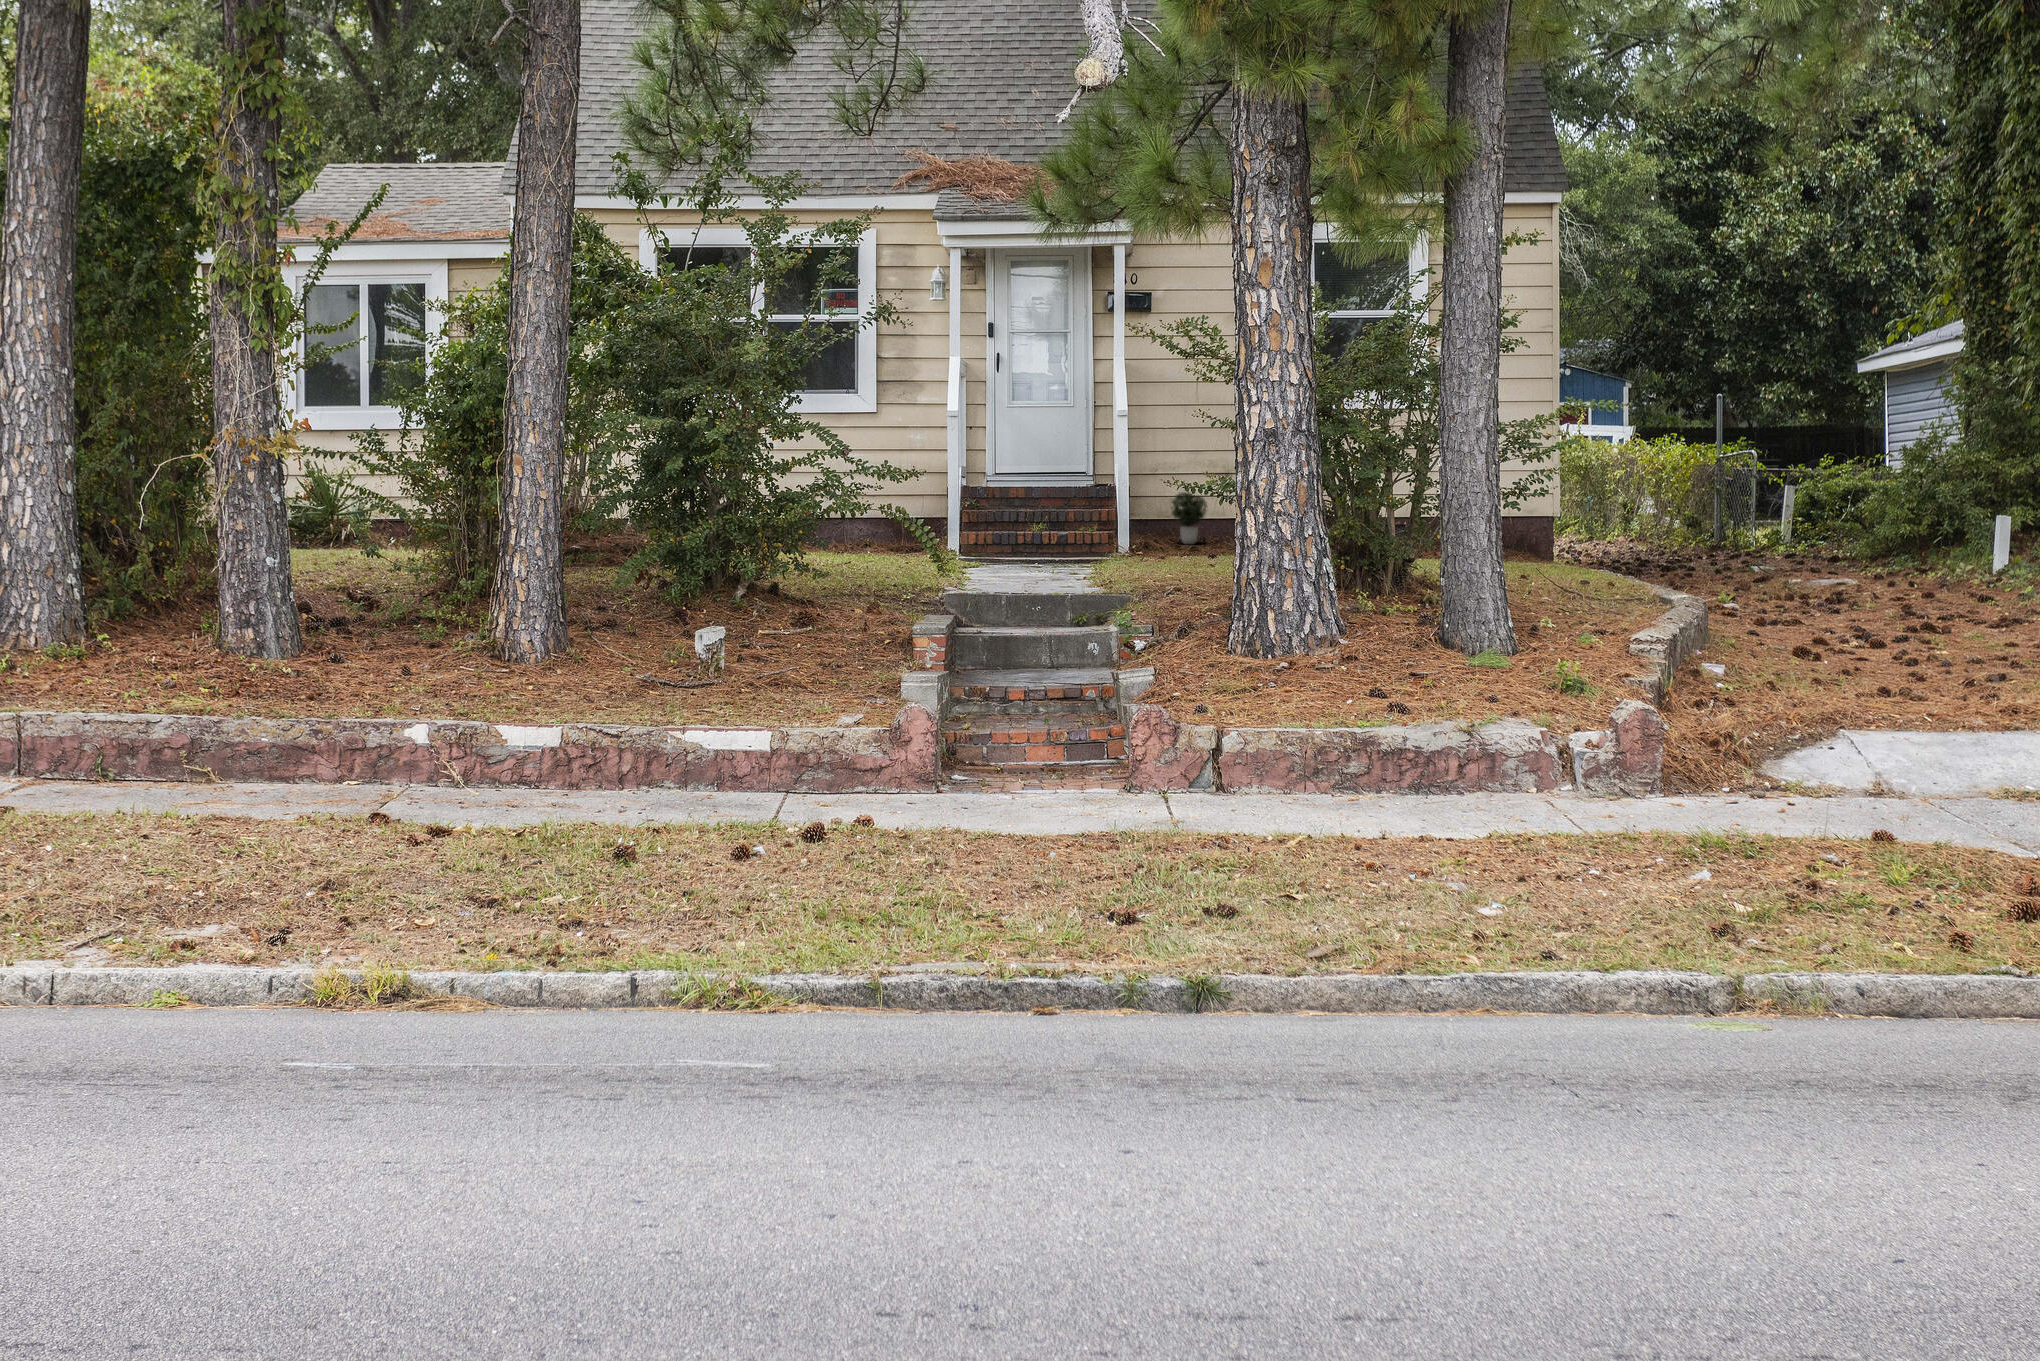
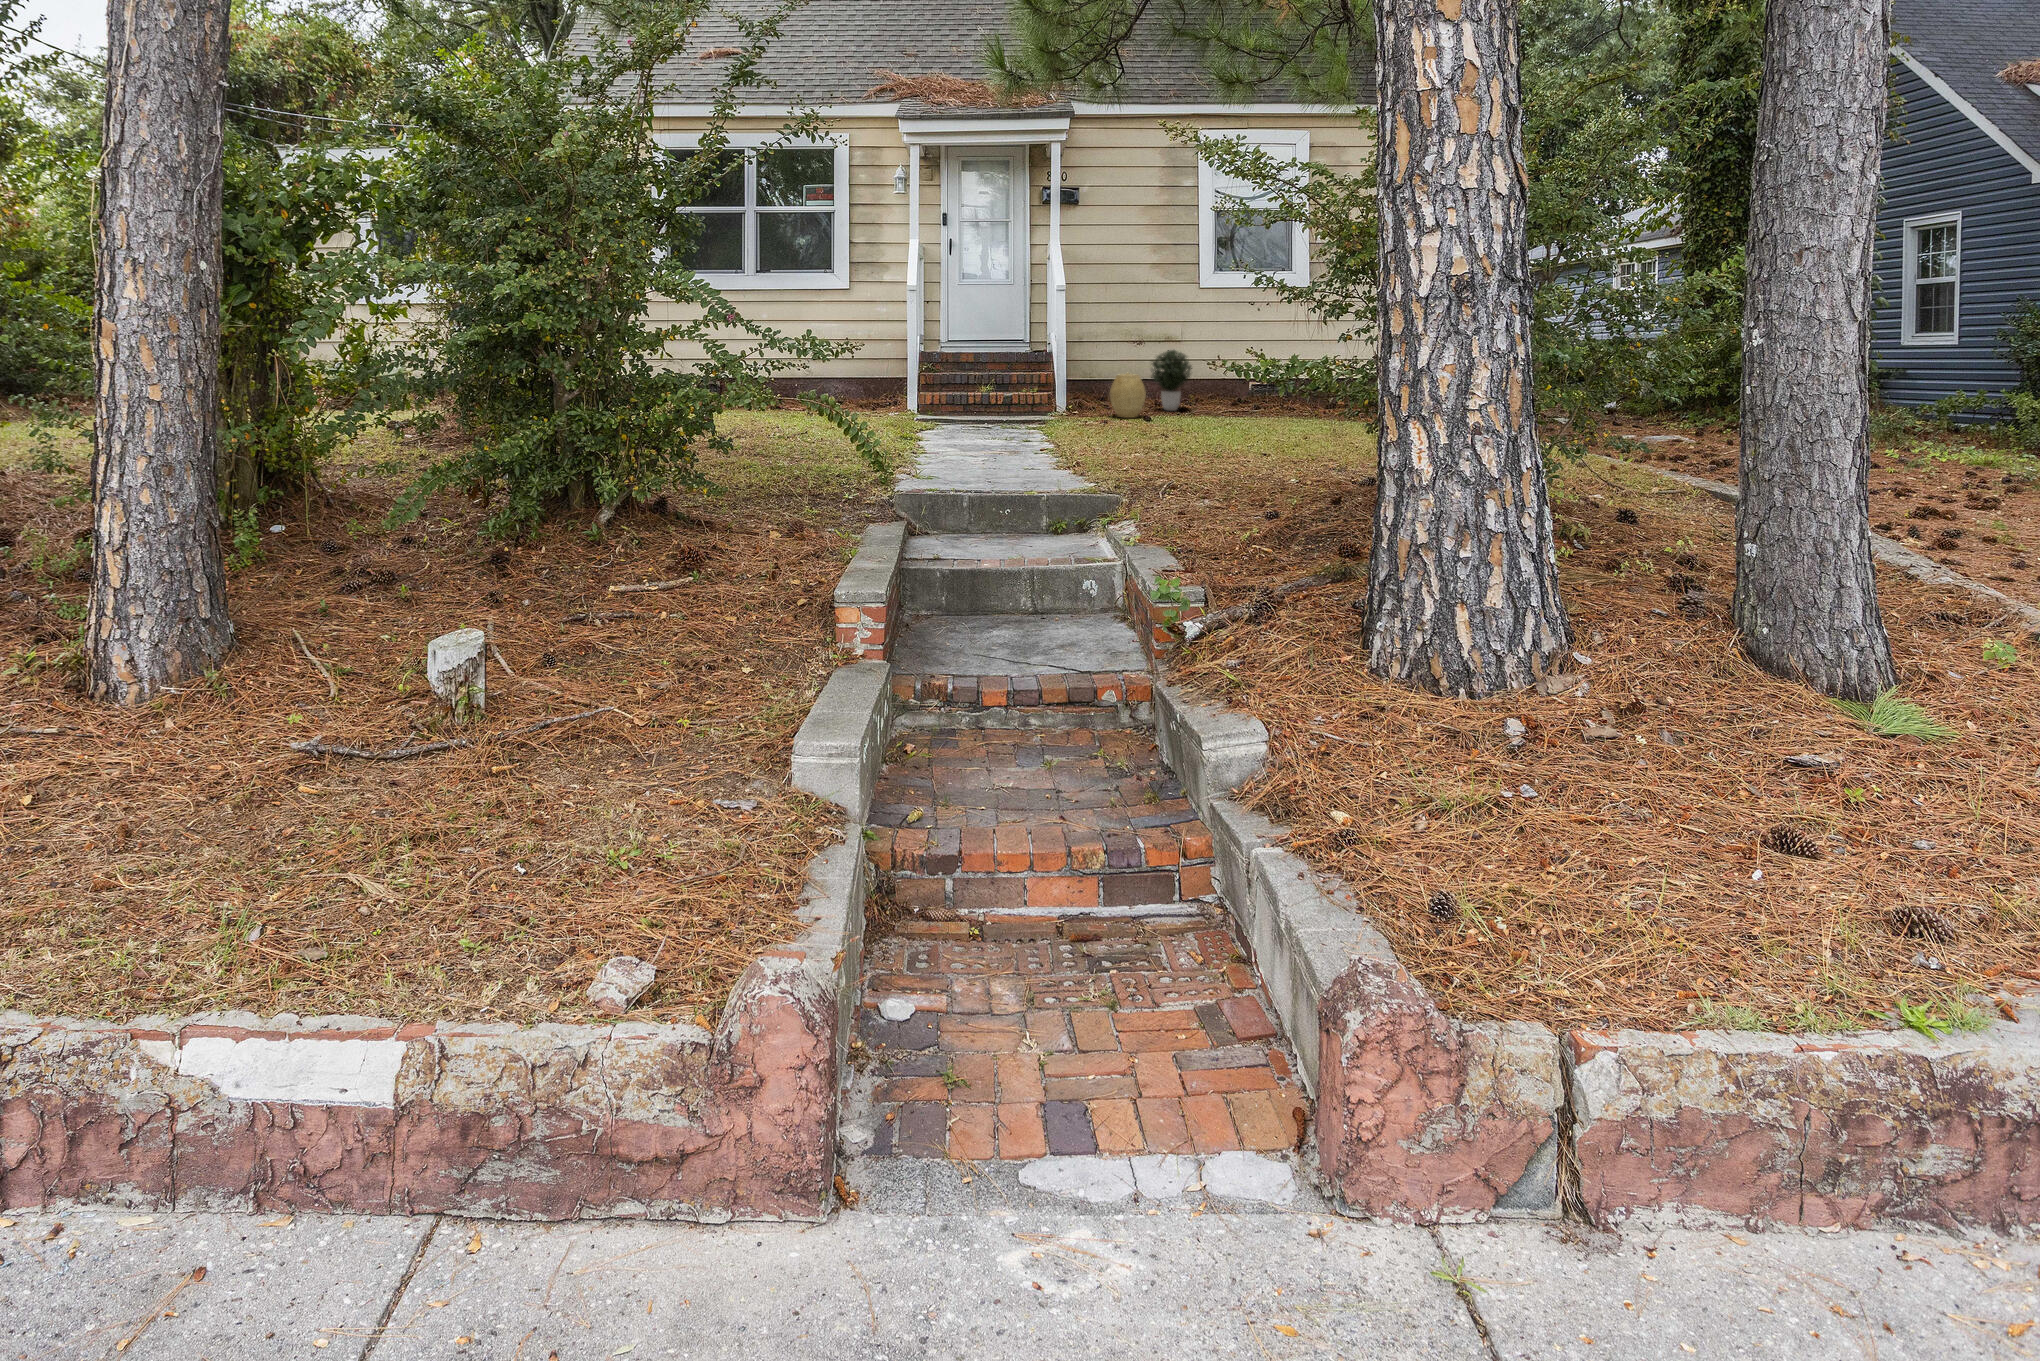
woven basket: none [1132,509,1163,549] -> present [1110,373,1146,418]

